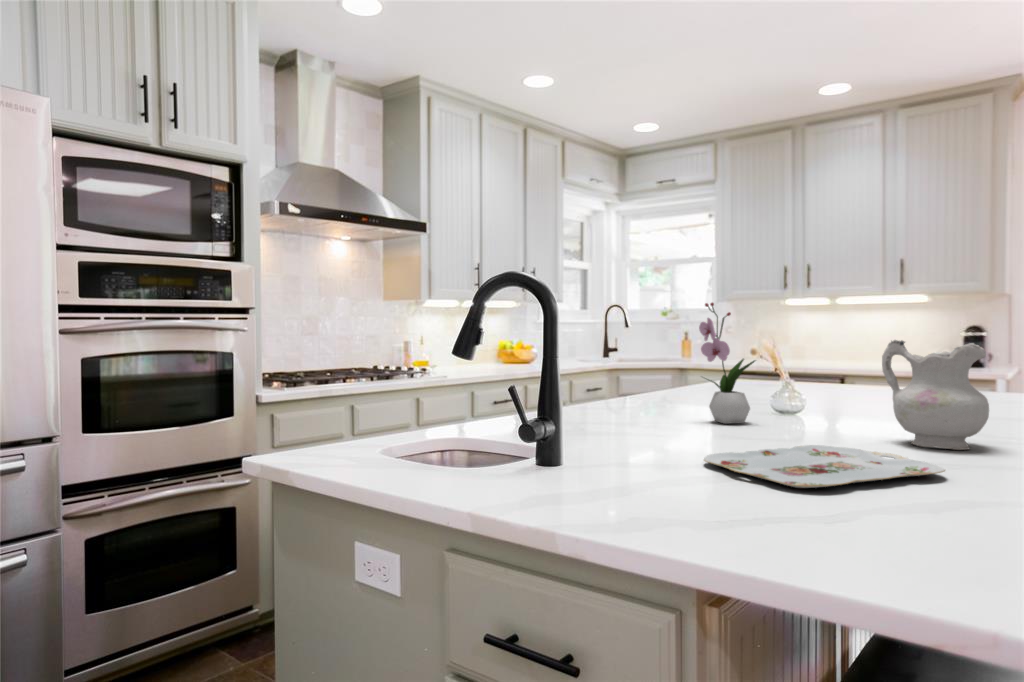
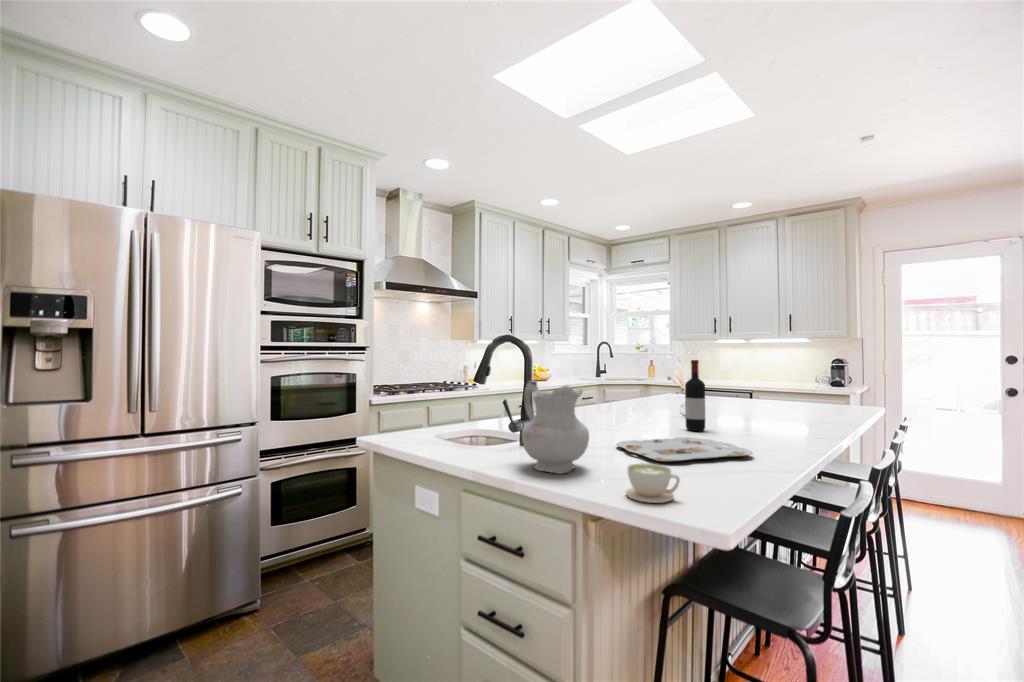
flower arrangement: present [699,303,755,424] -> none [632,348,666,423]
wine bottle: none [795,318,829,436] -> present [685,360,705,431]
ceramic pitcher: present [882,340,989,450] -> present [522,380,589,474]
coffee cup: none [783,494,892,570] -> present [626,463,680,503]

